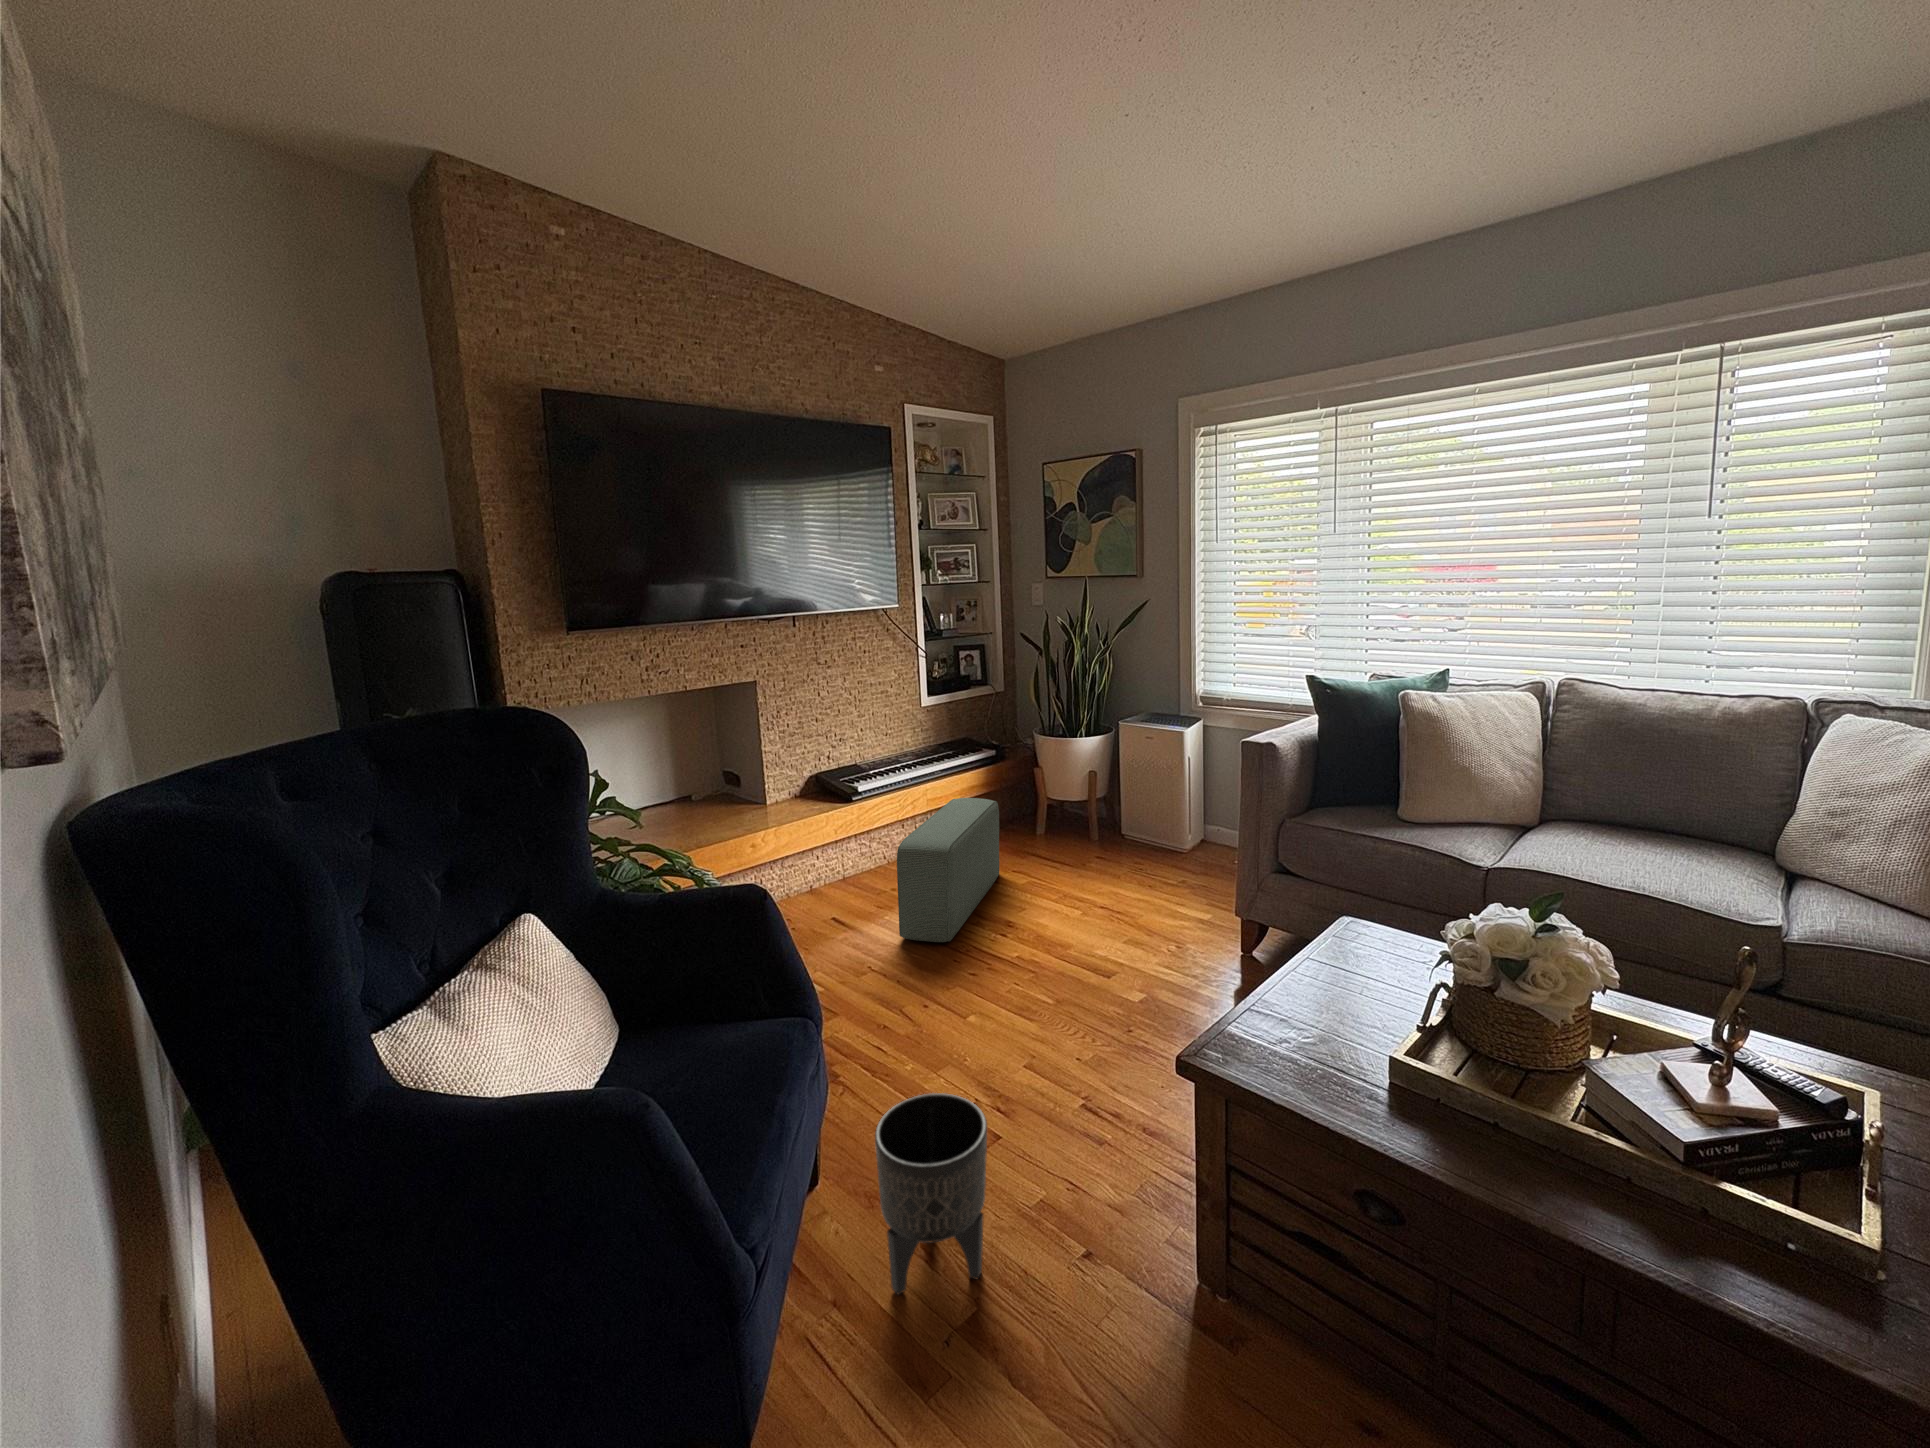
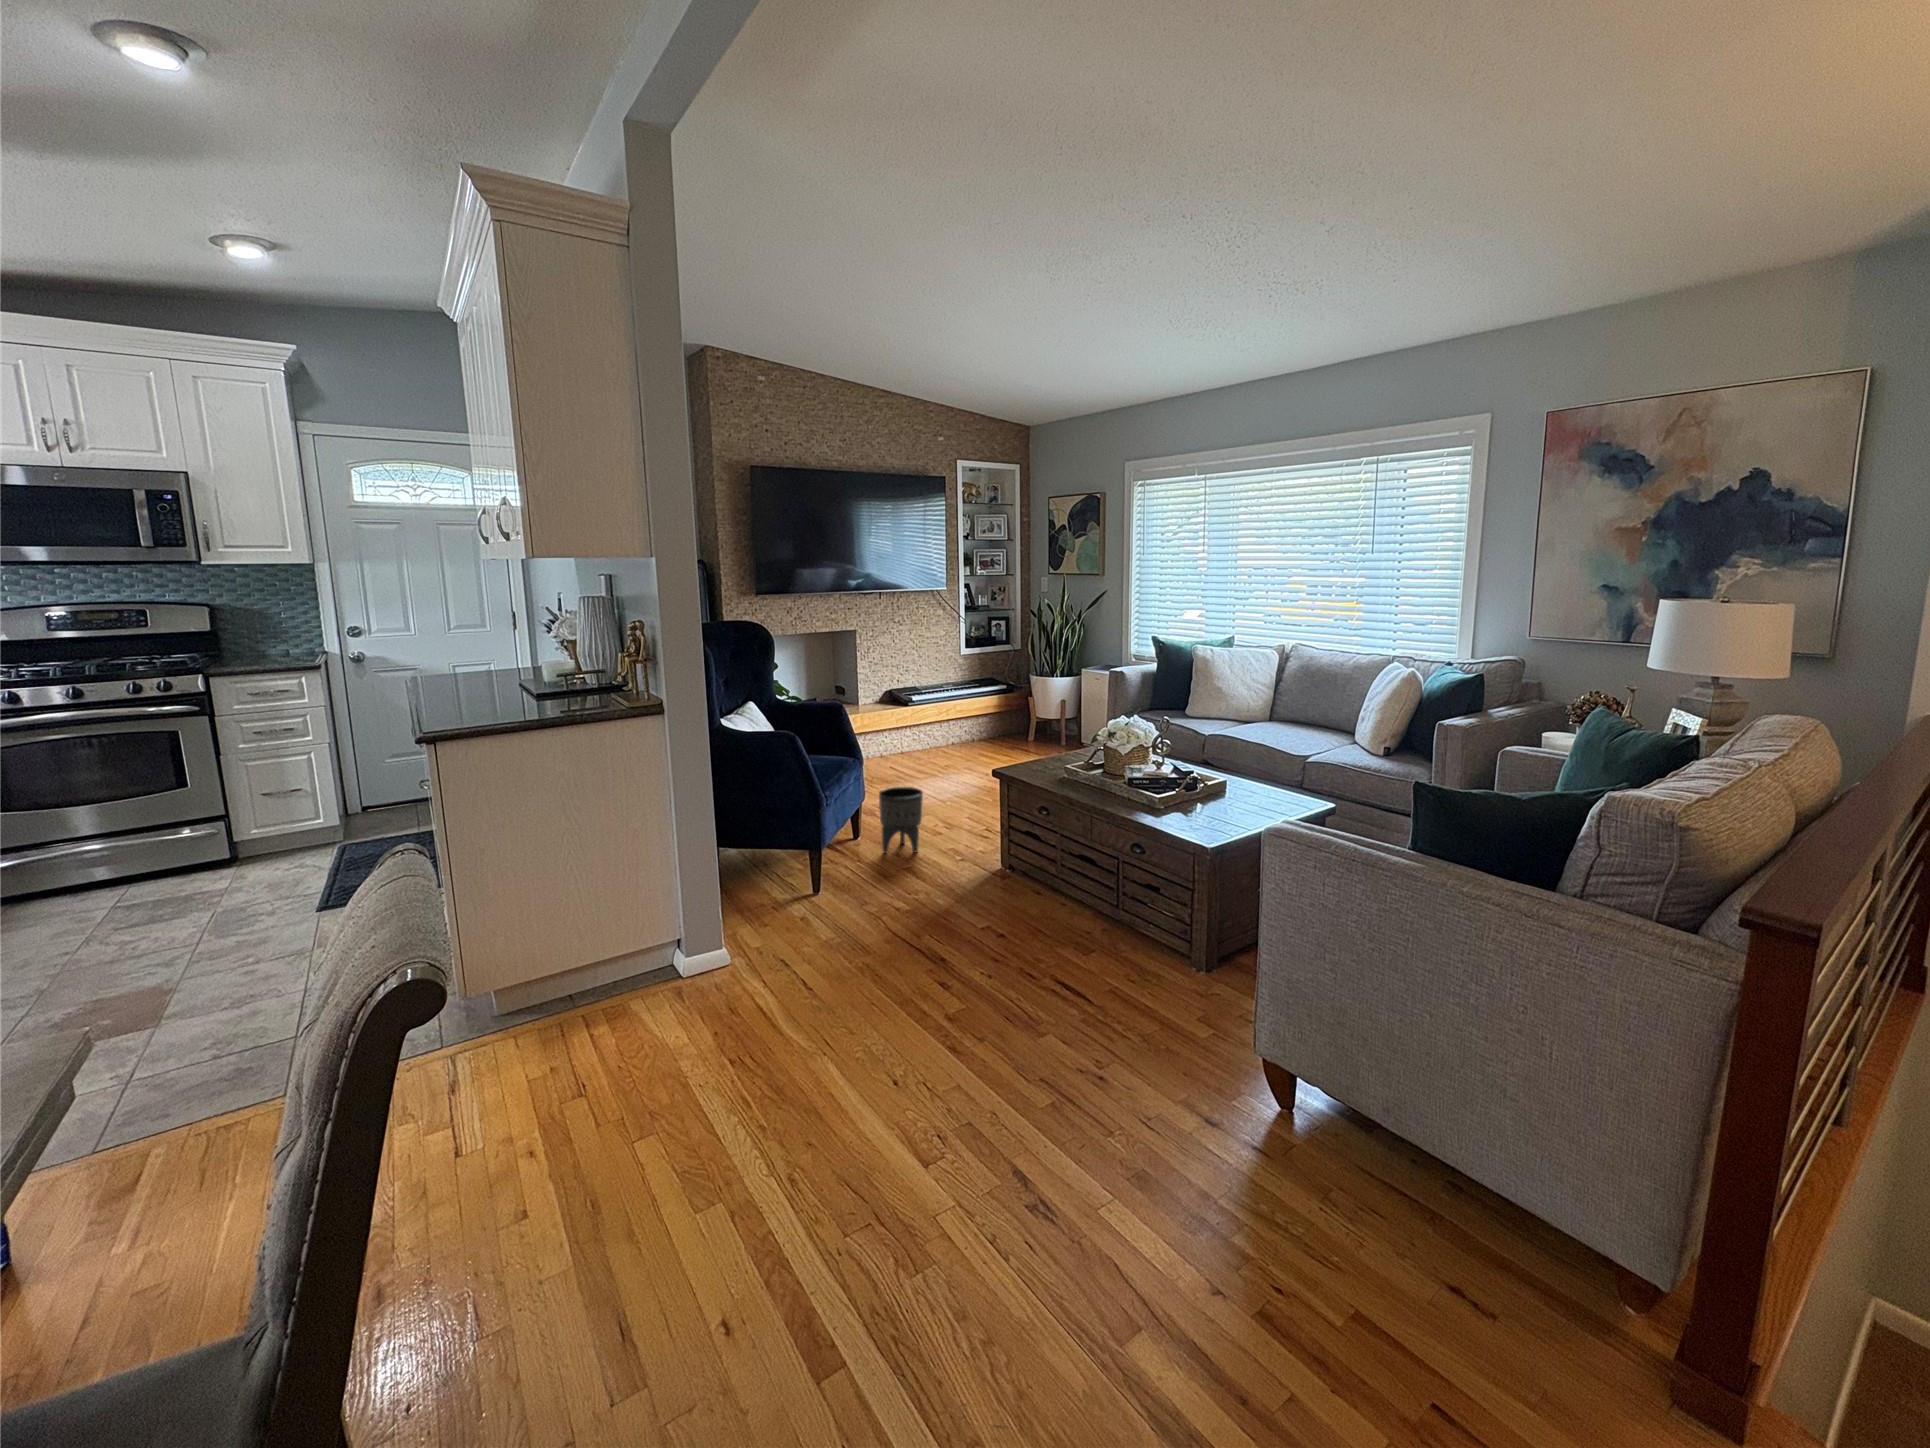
pouf: present [897,798,999,942] -> none [923,706,993,774]

